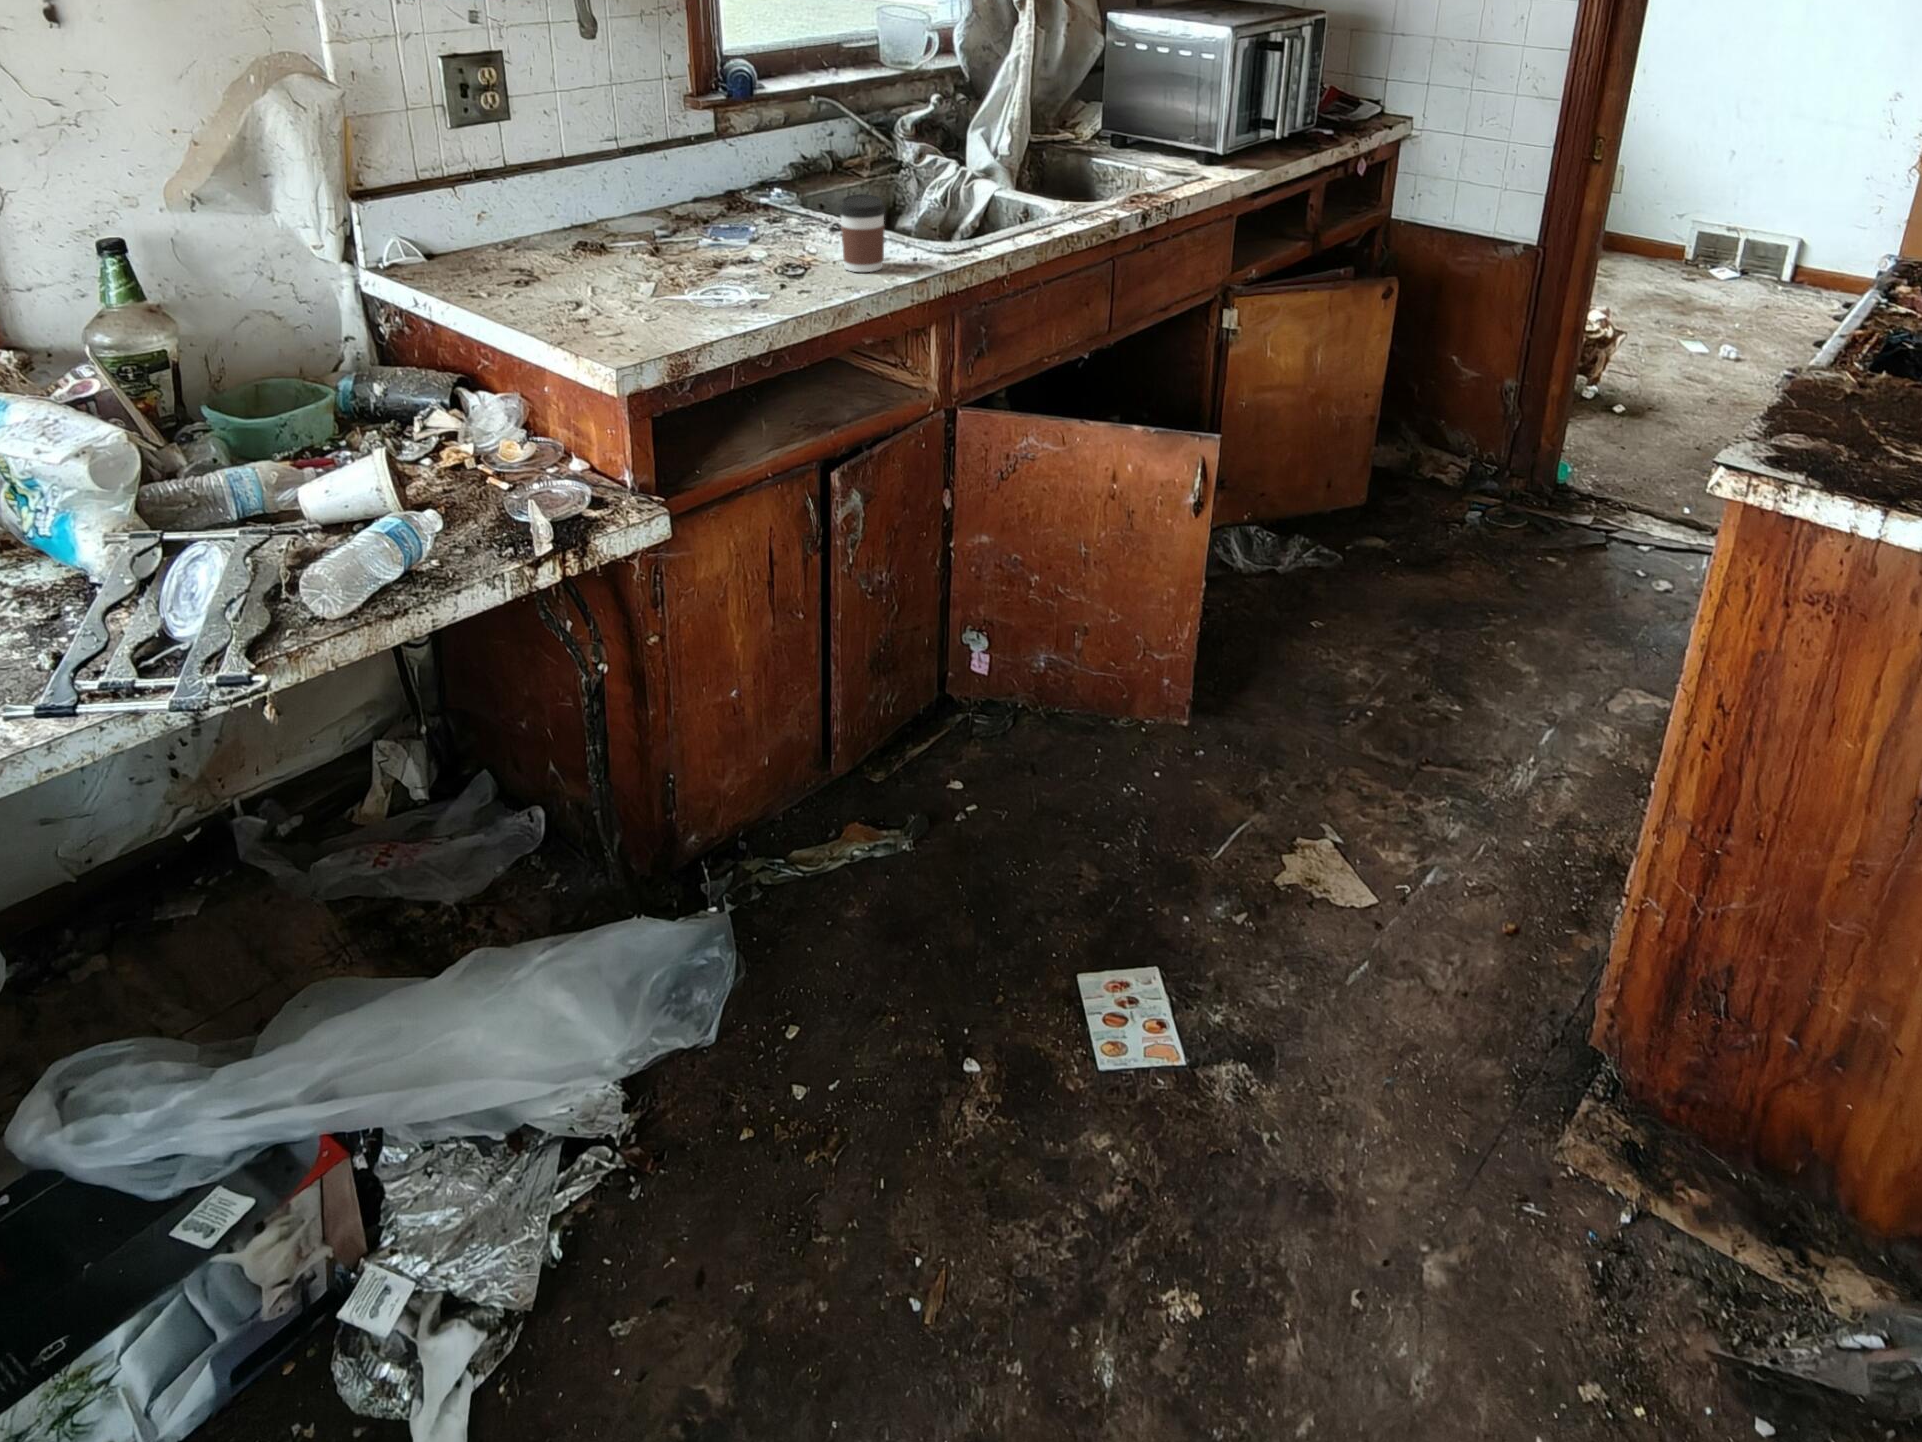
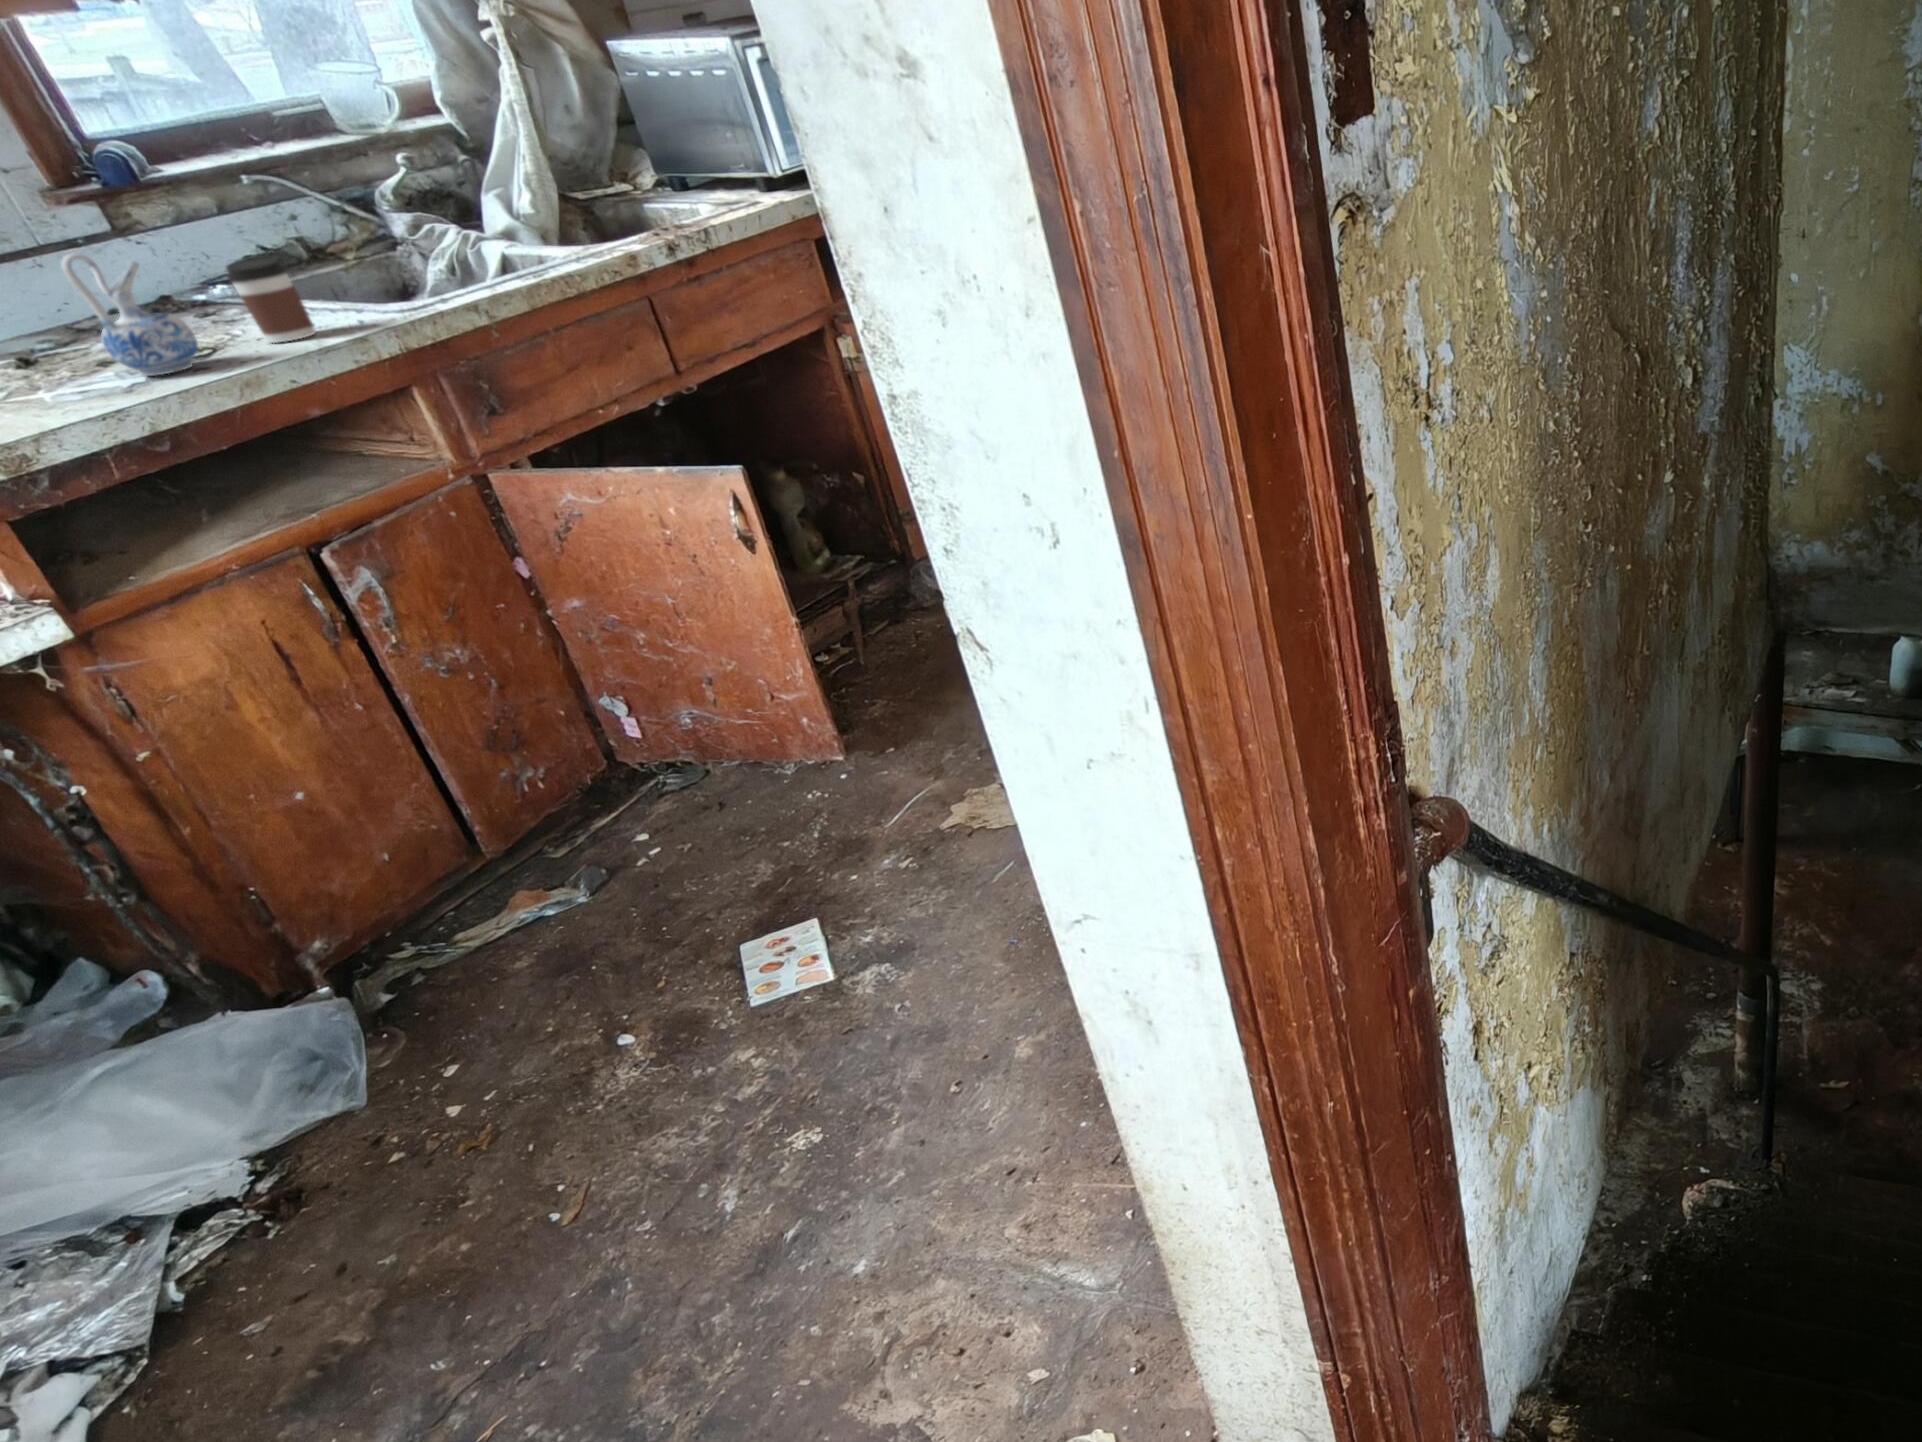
ceramic pitcher: none [741,183,808,292] -> present [61,253,198,376]

